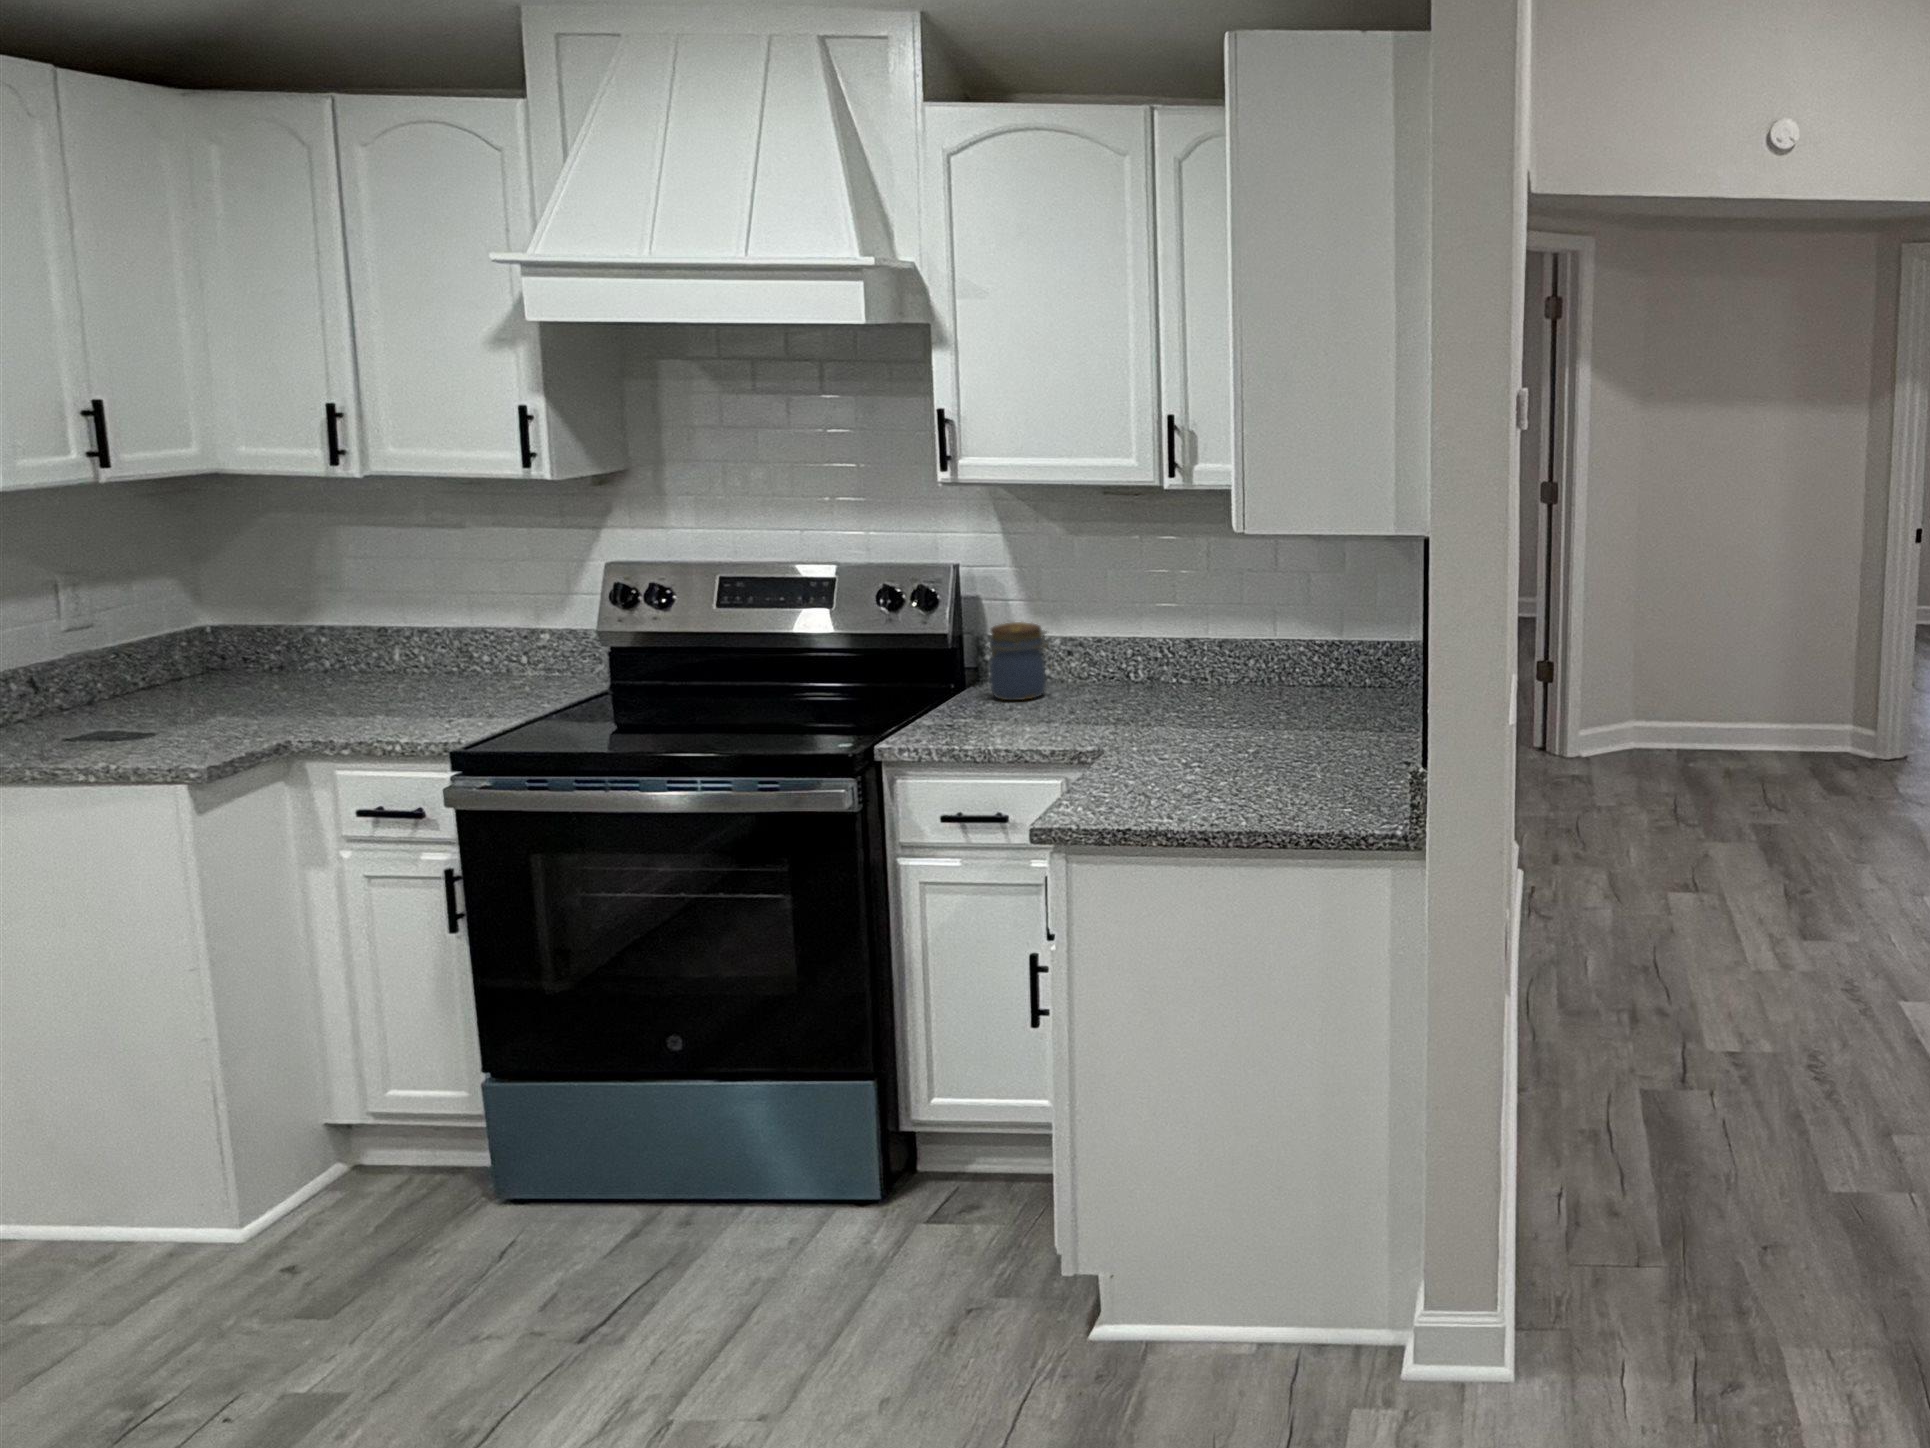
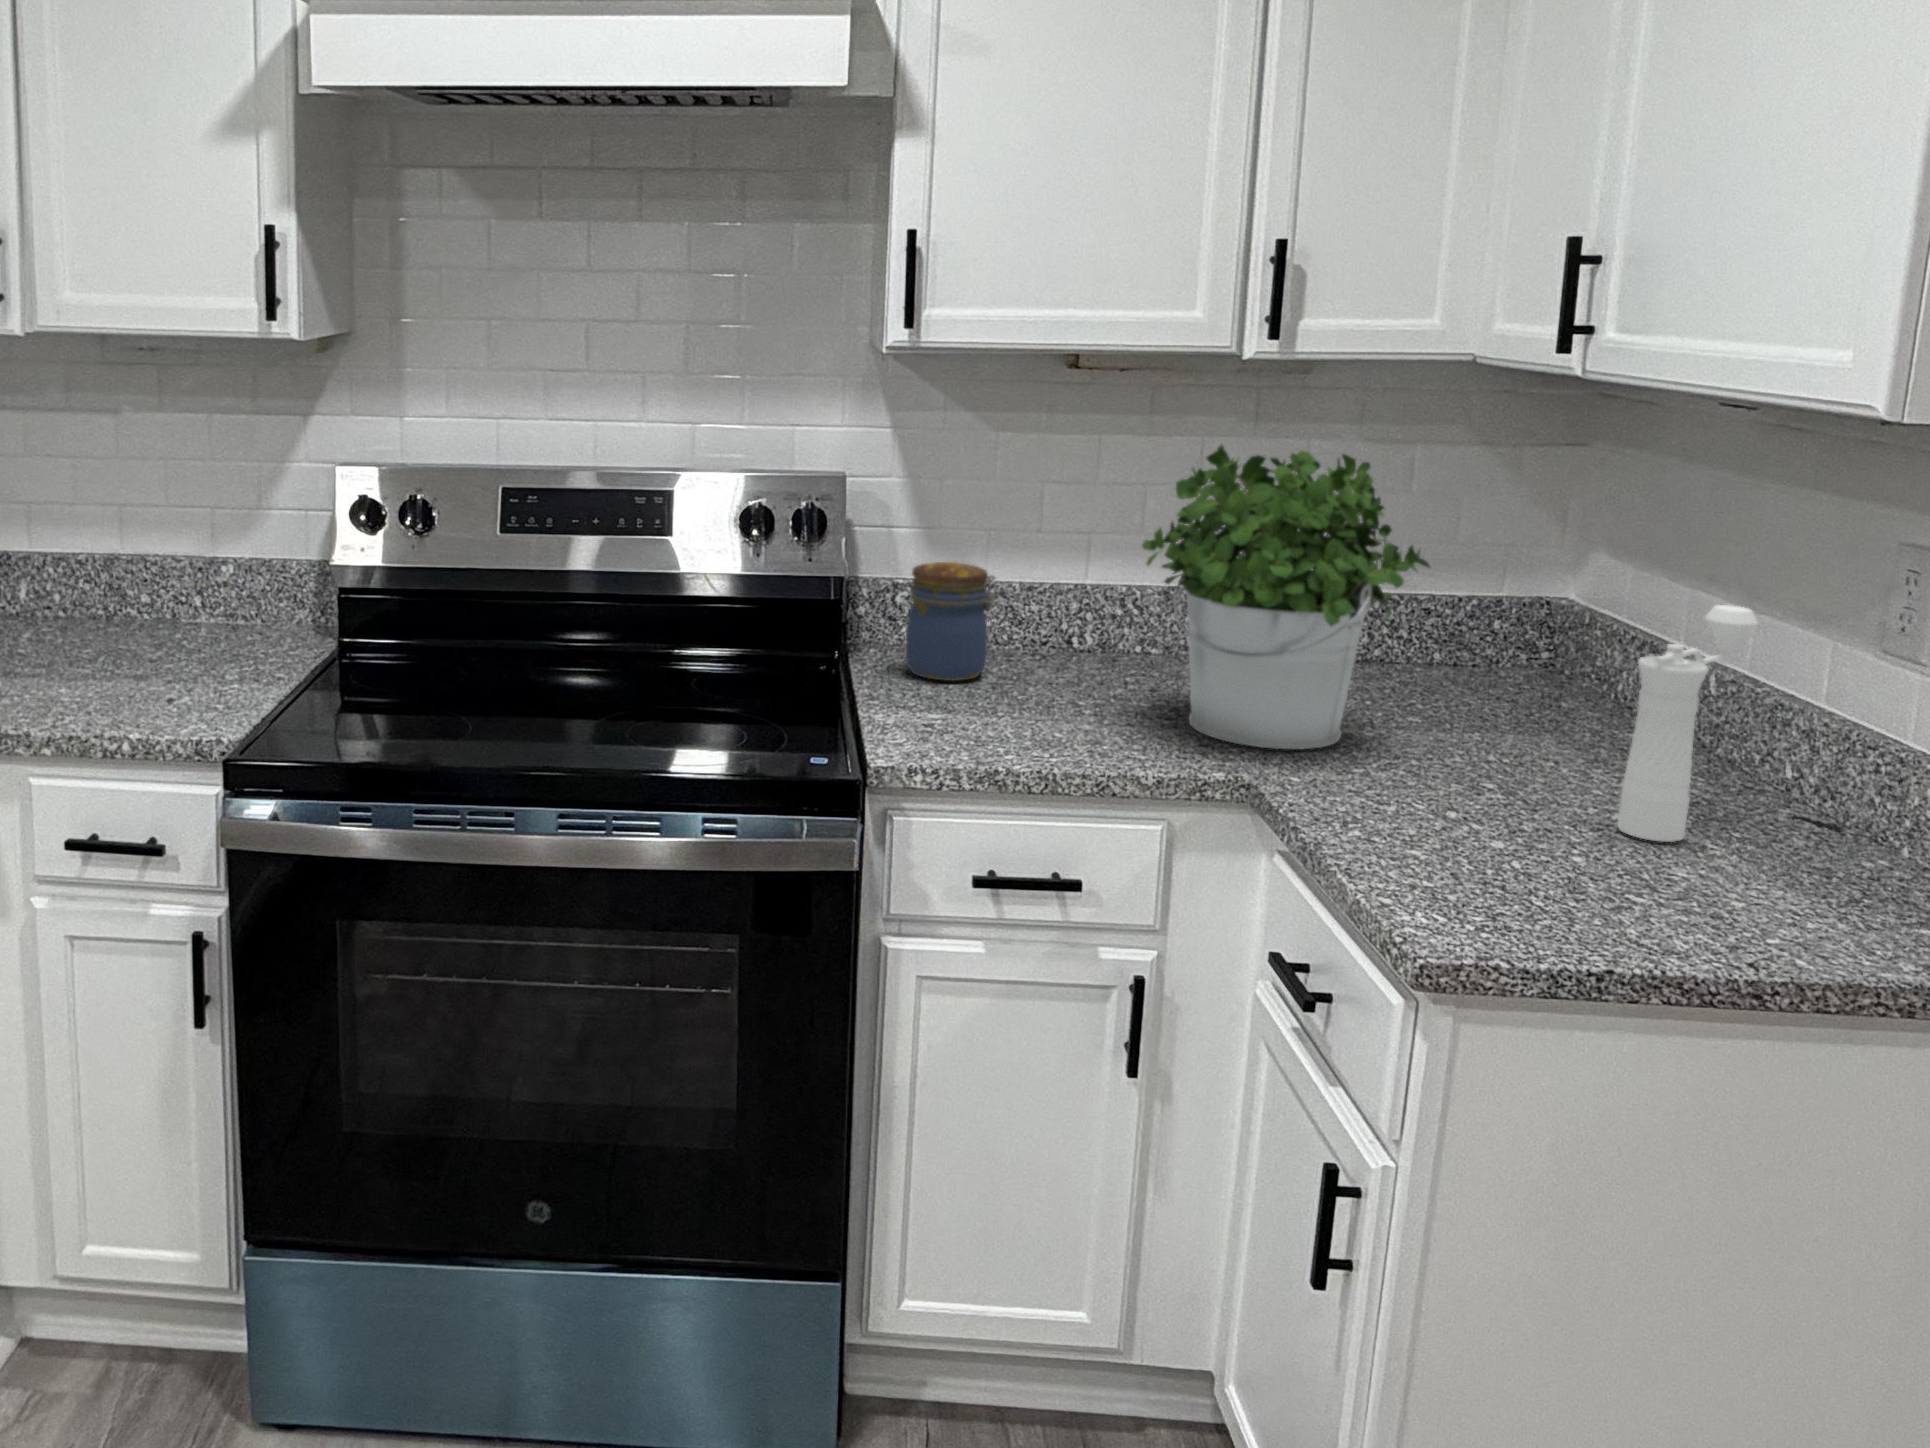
potted plant: none [1085,543,1241,734] -> present [1142,445,1431,749]
pepper mill: none [1280,637,1367,774] -> present [1617,605,1758,842]

